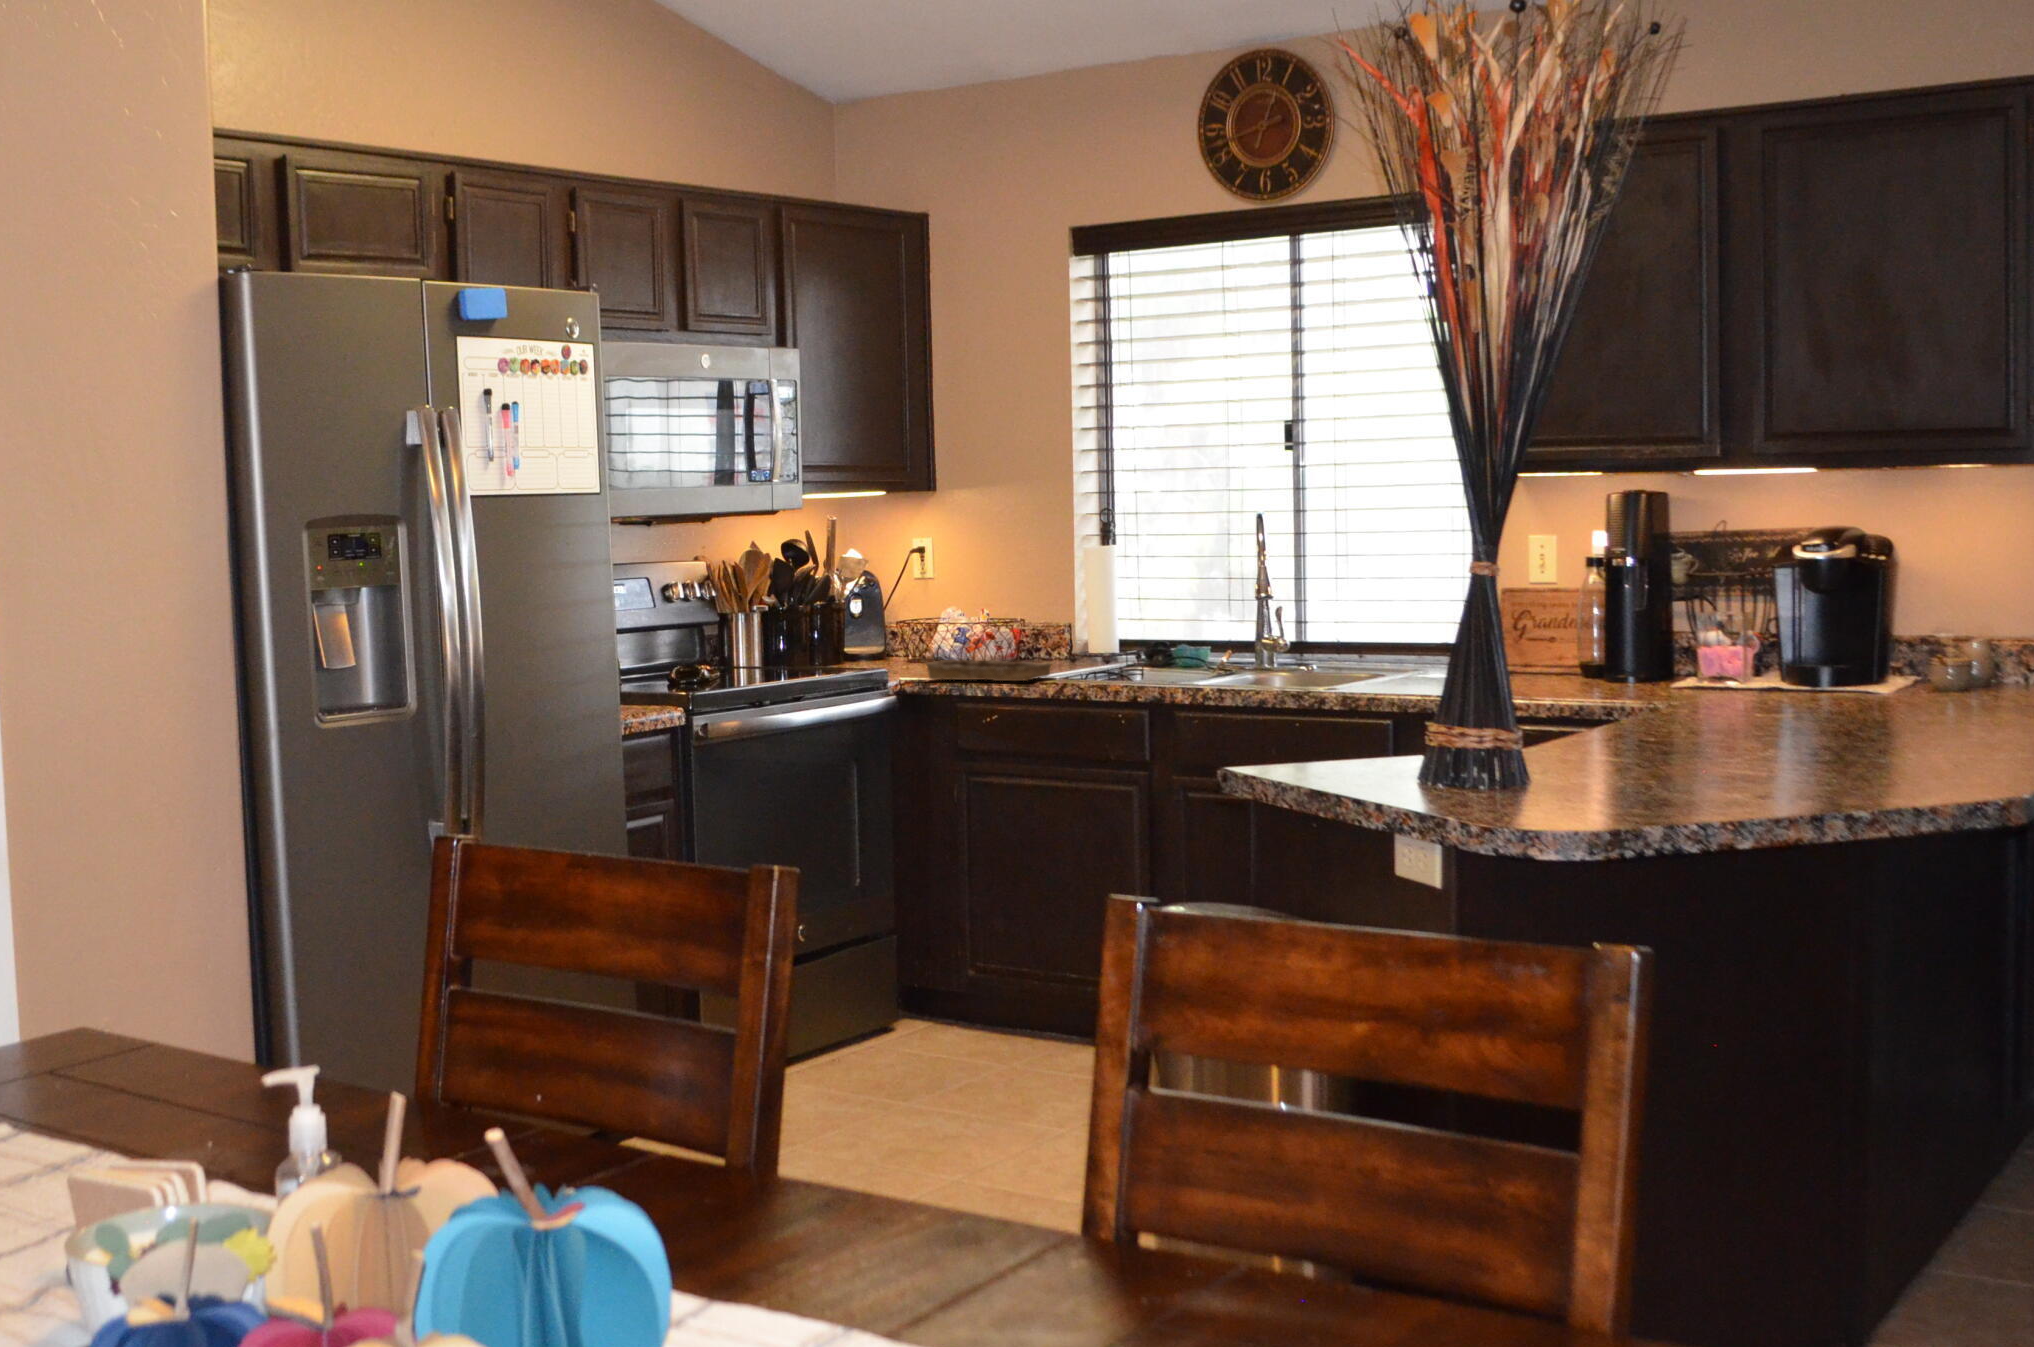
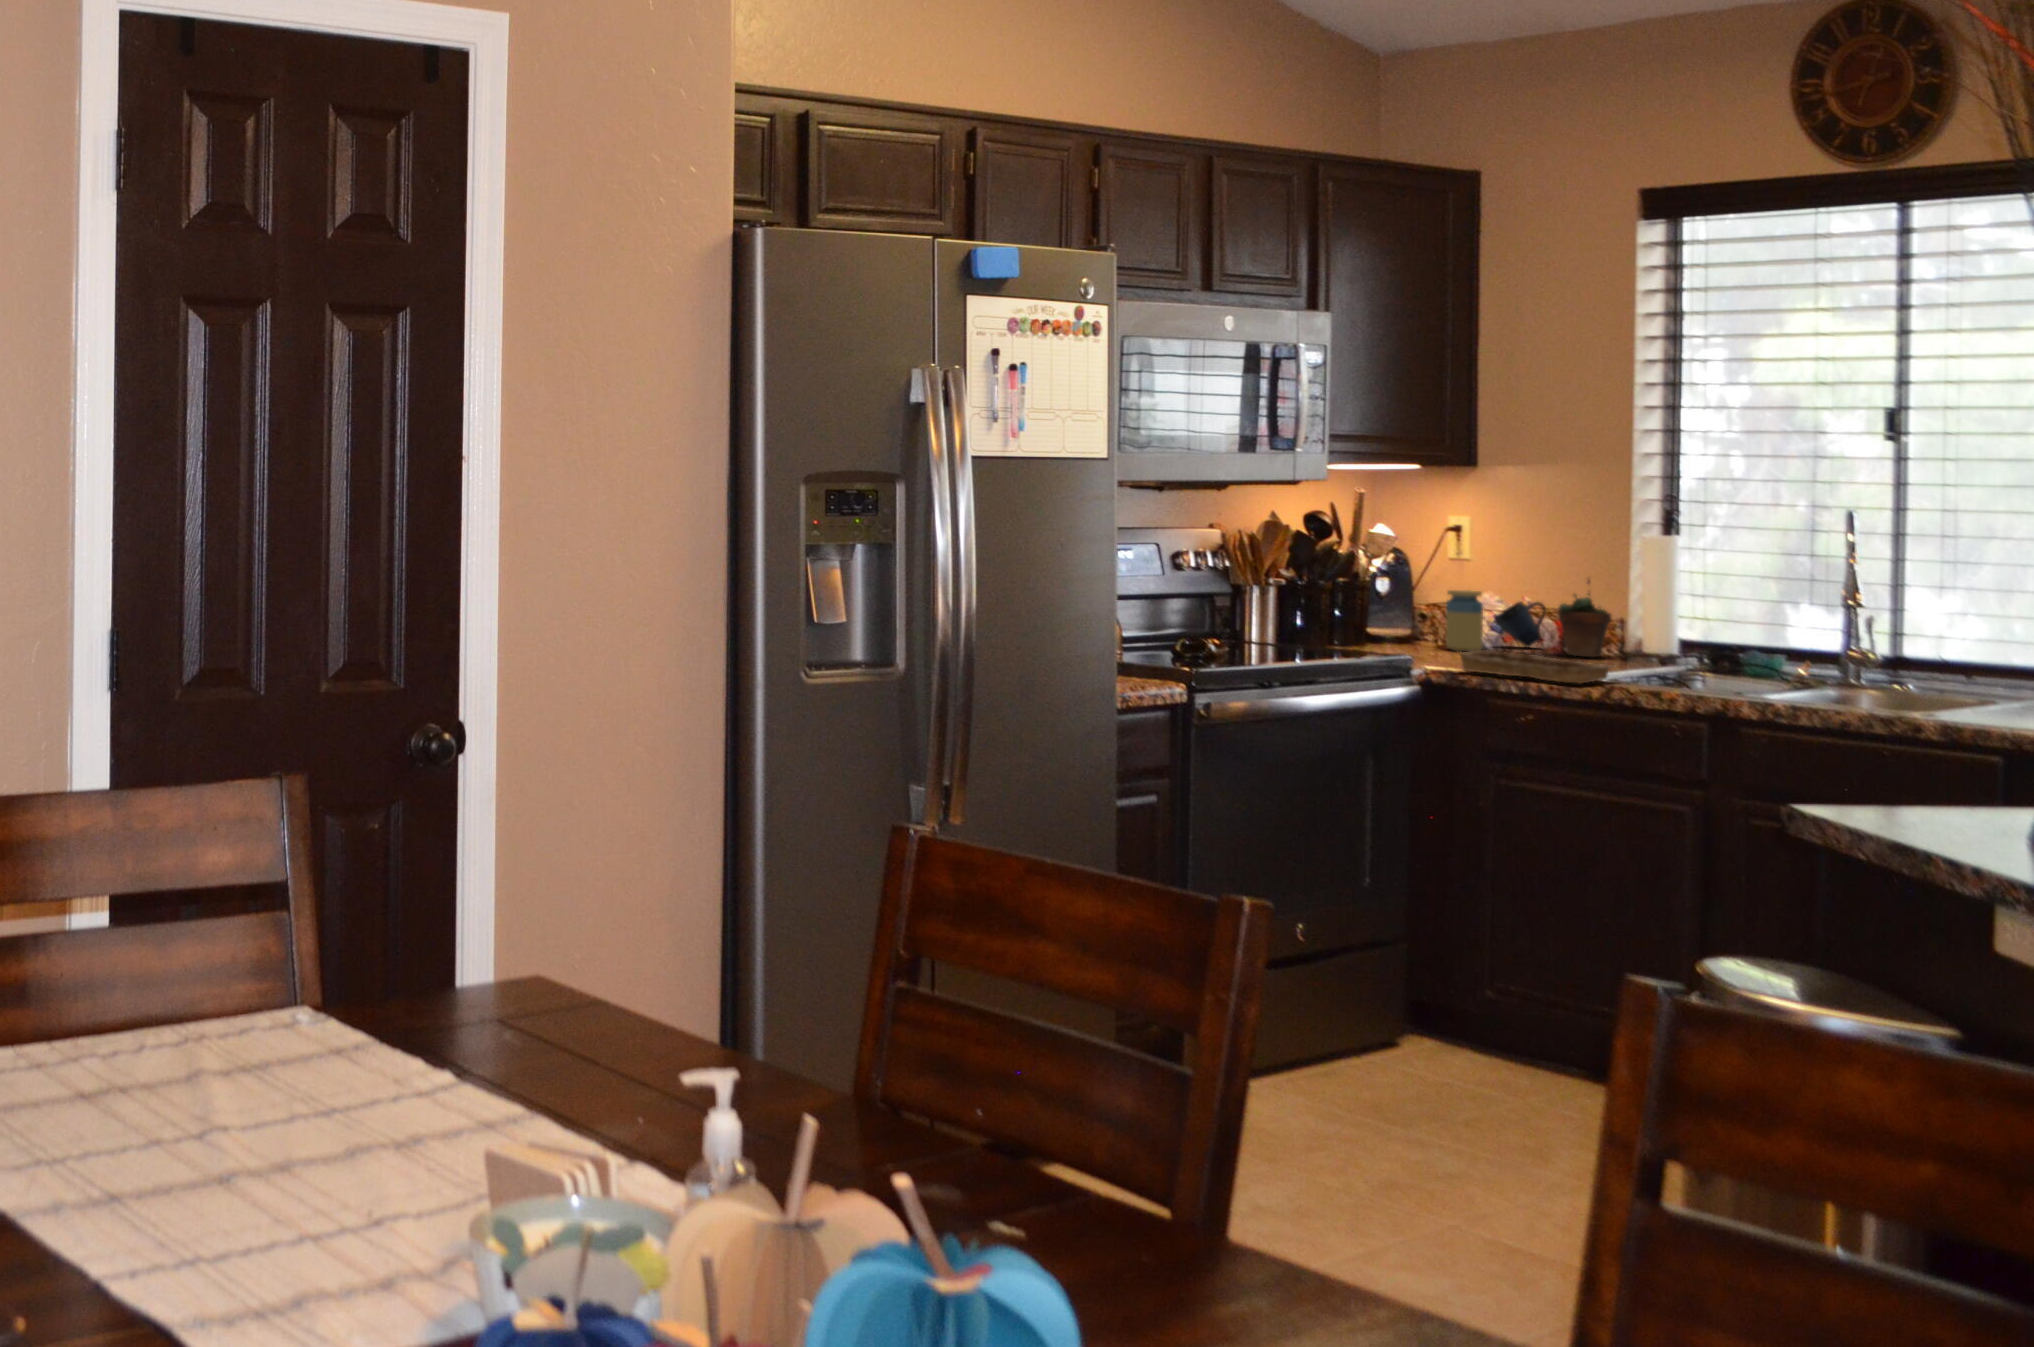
succulent plant: none [1012,585,1057,661] -> present [1558,580,1611,657]
jar: none [916,607,949,665] -> present [1446,590,1483,651]
mug: none [959,614,1004,658] -> present [1494,601,1546,647]

